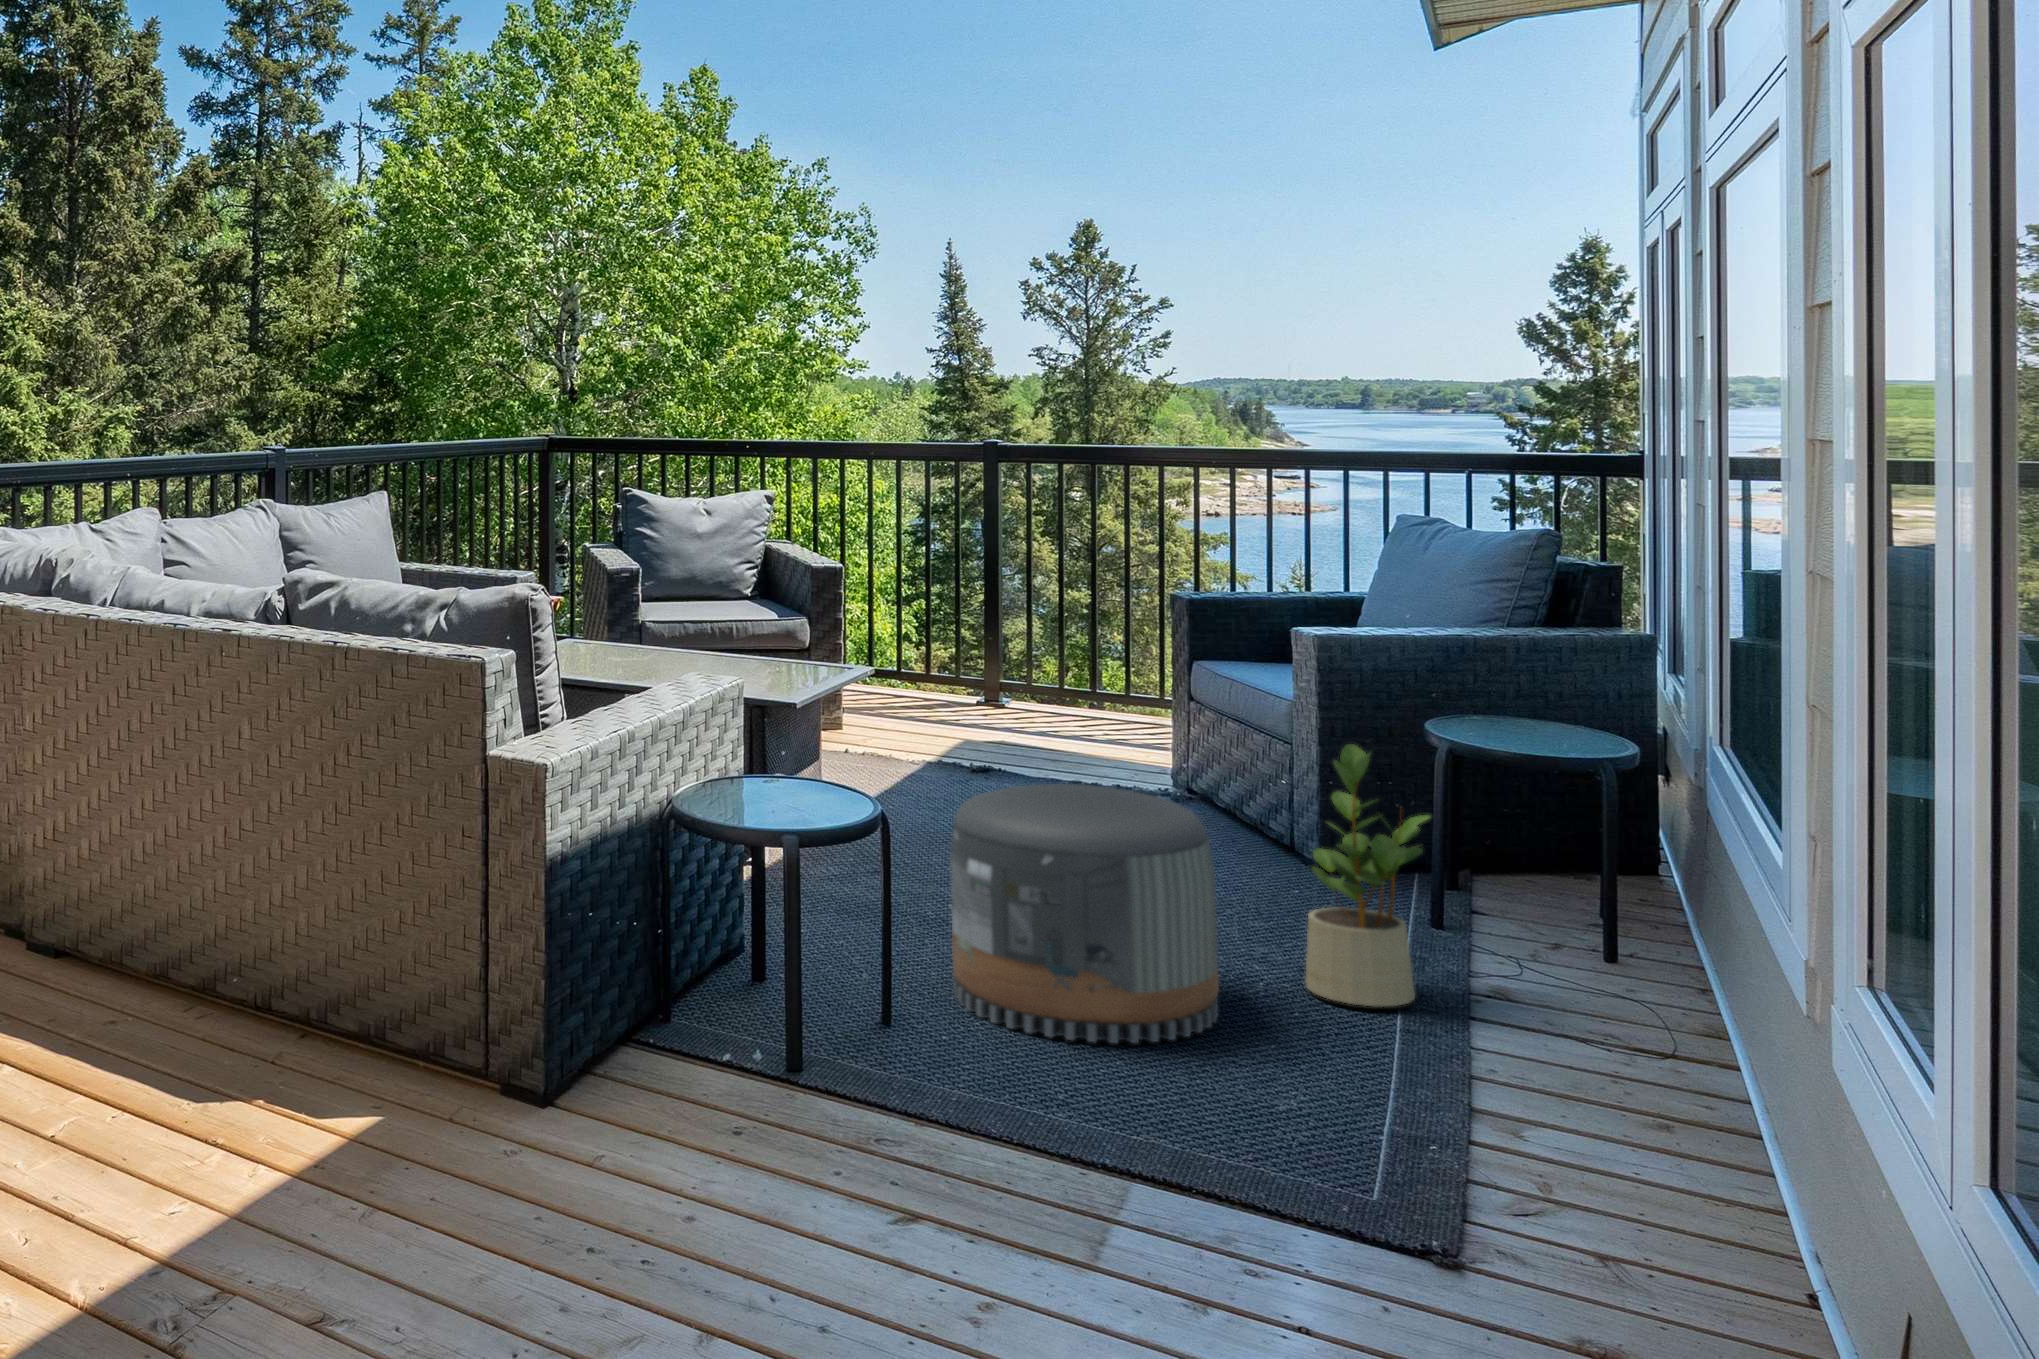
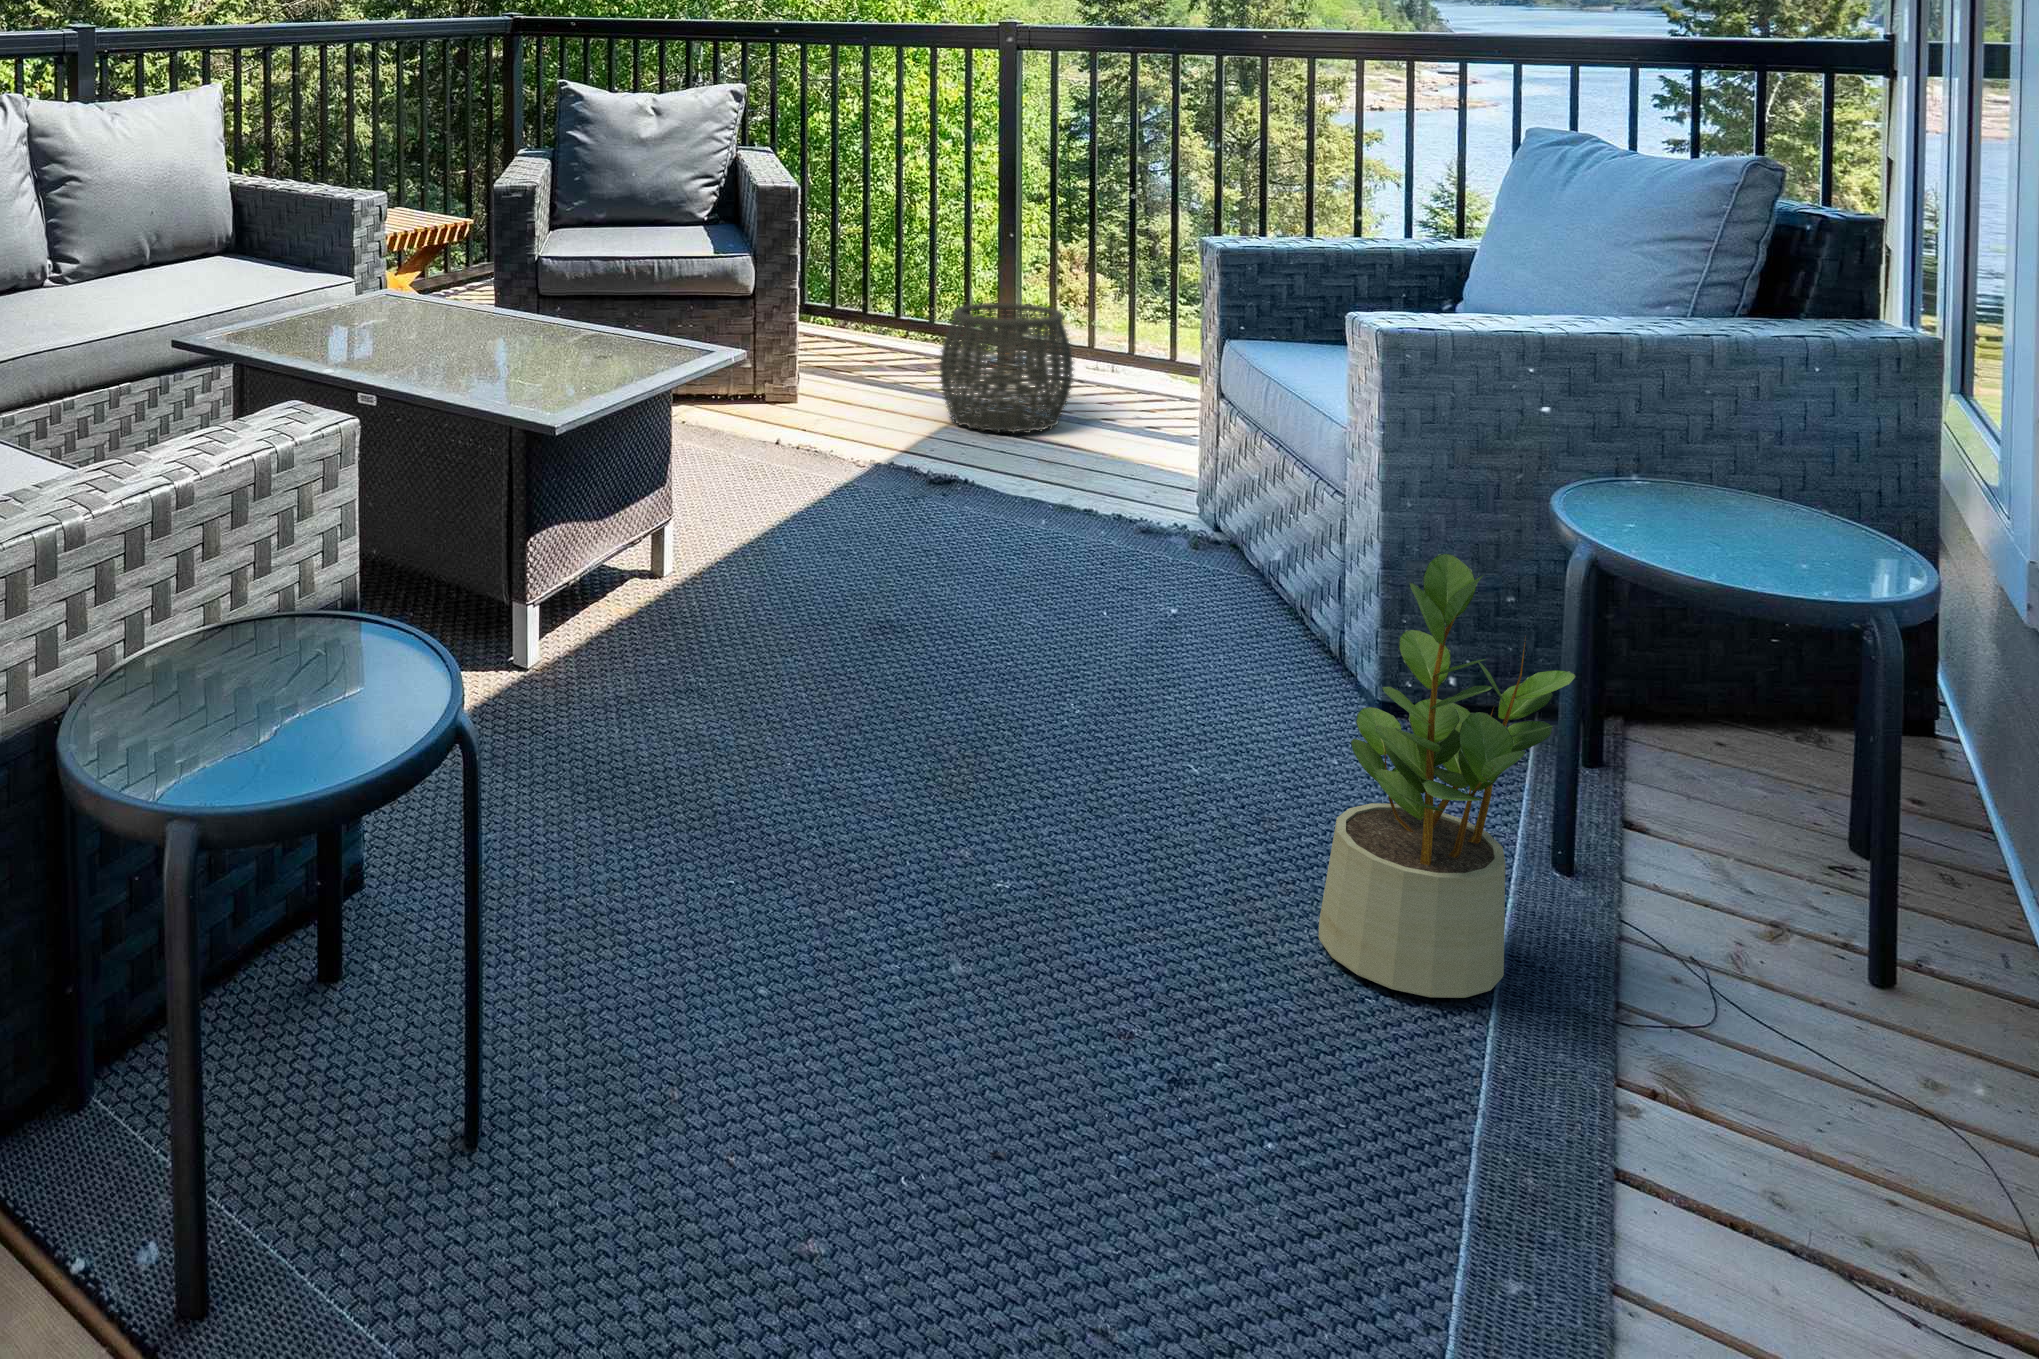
woven basket: none [951,658,1059,758] -> present [939,303,1074,433]
pouf: present [950,784,1219,1043] -> none [720,592,1168,1094]

